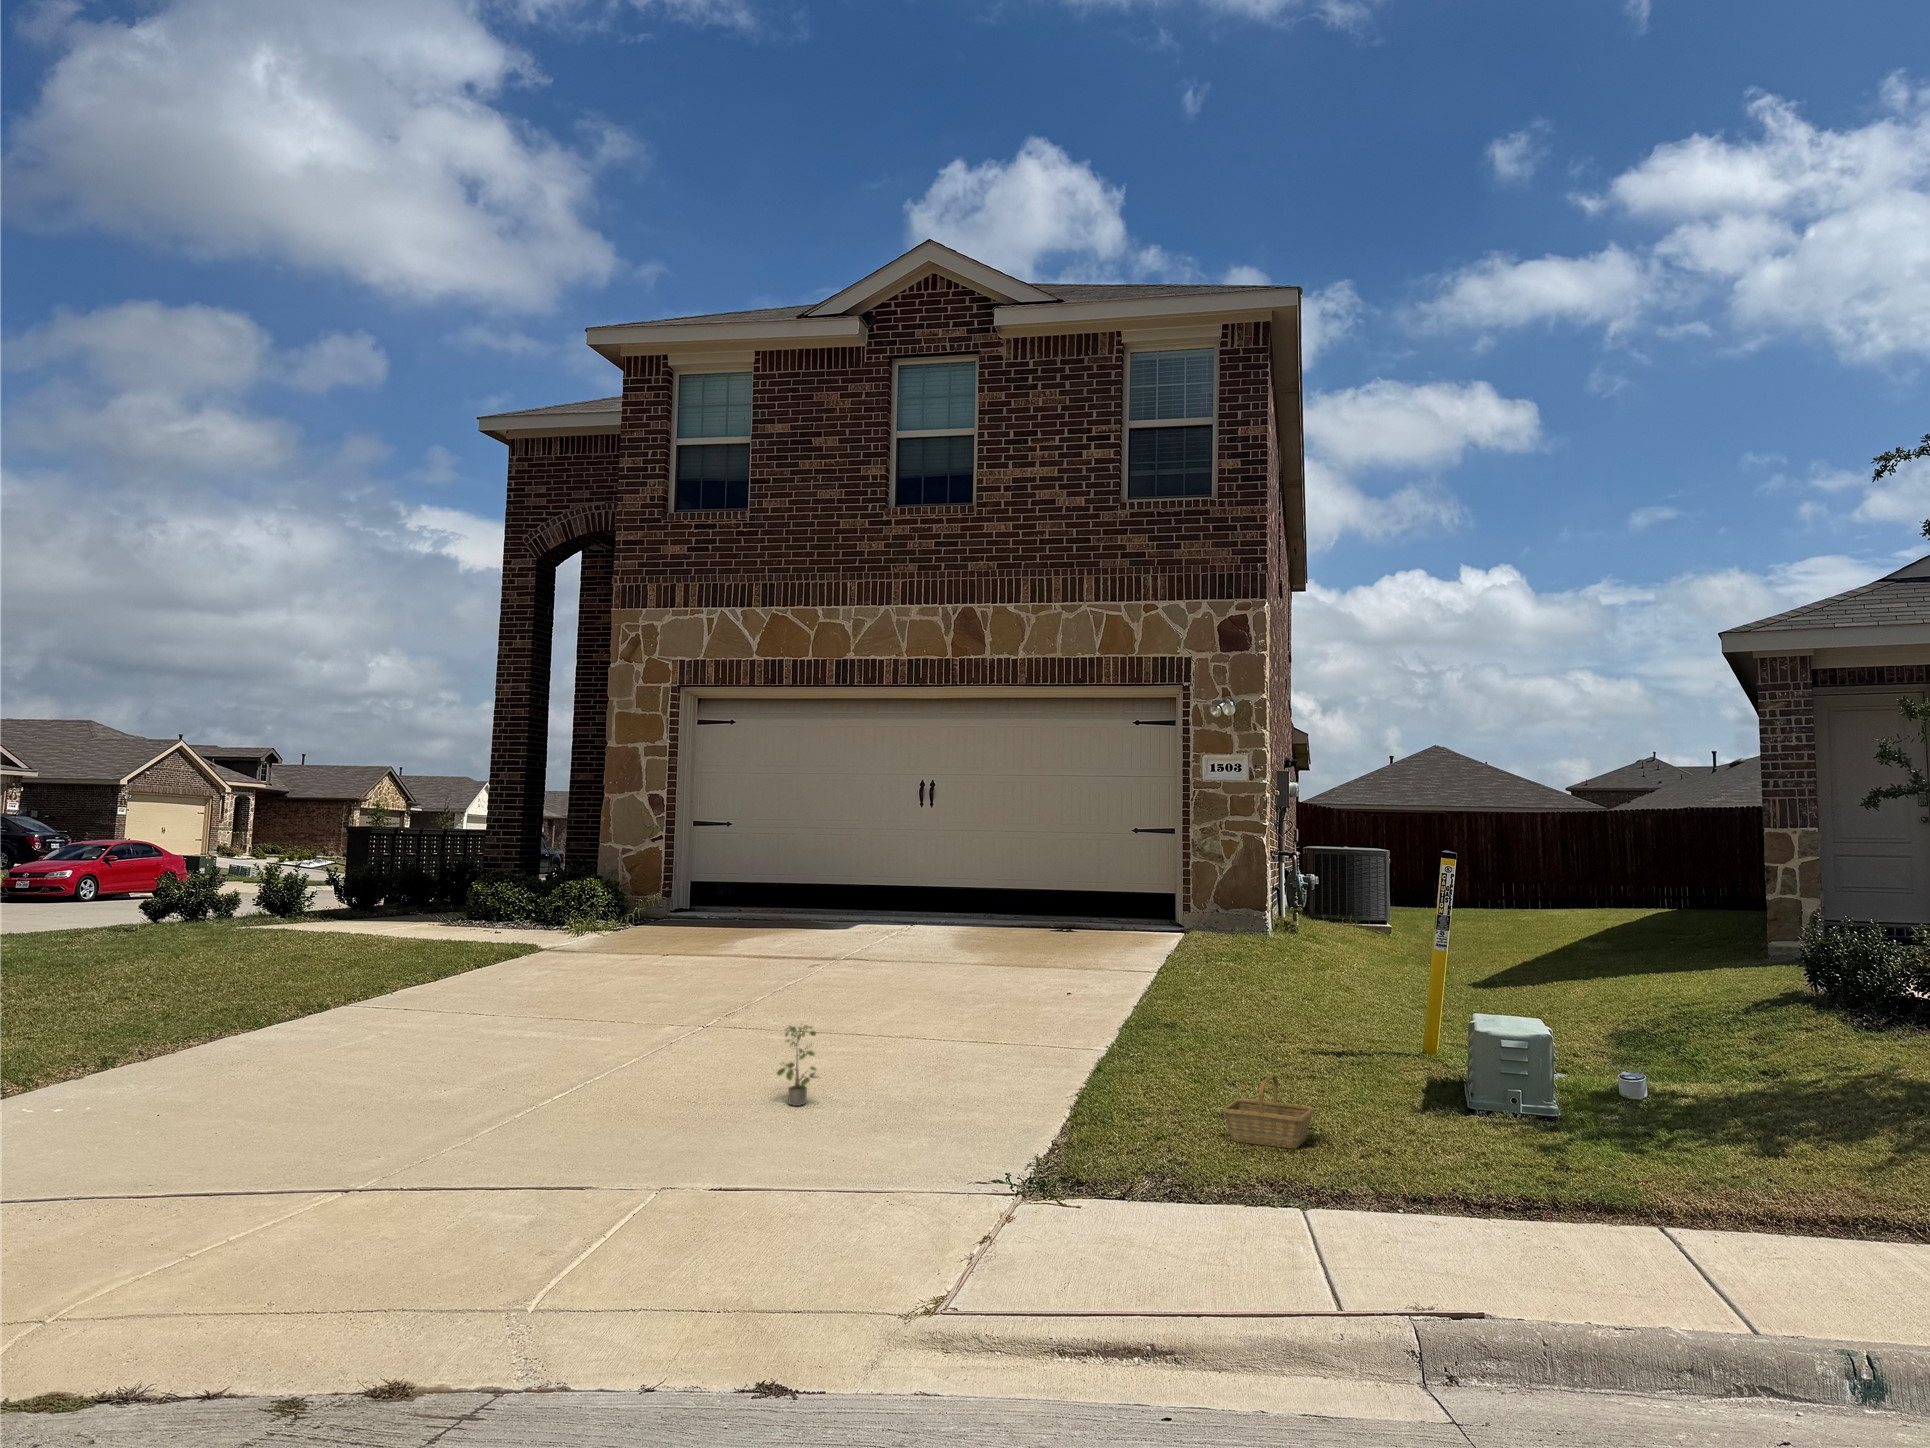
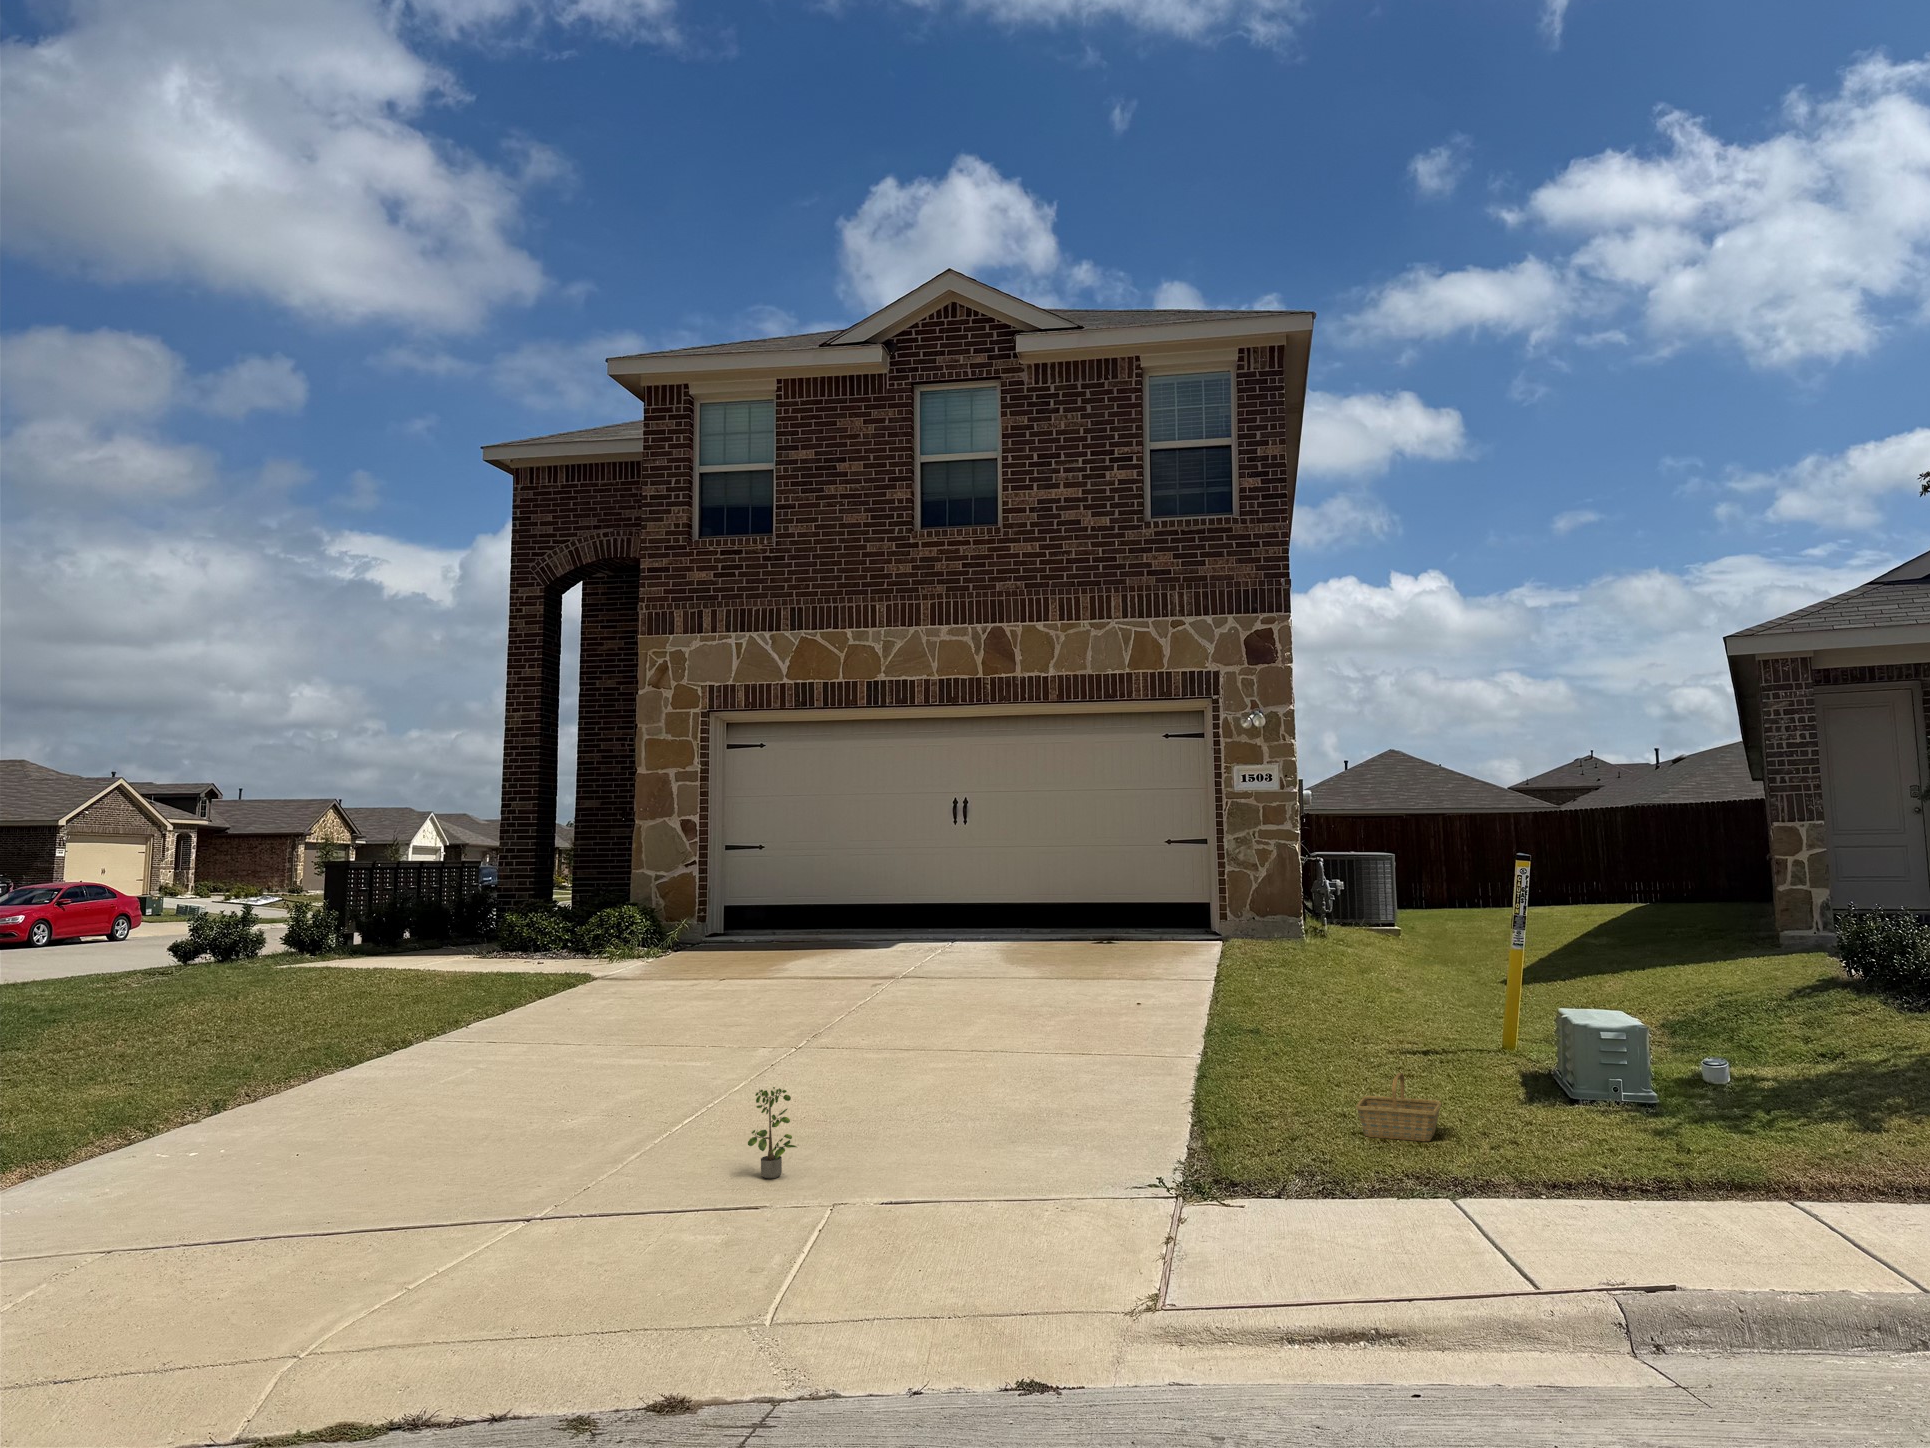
potted plant: present [777,1025,817,1106] -> present [748,1087,797,1179]

